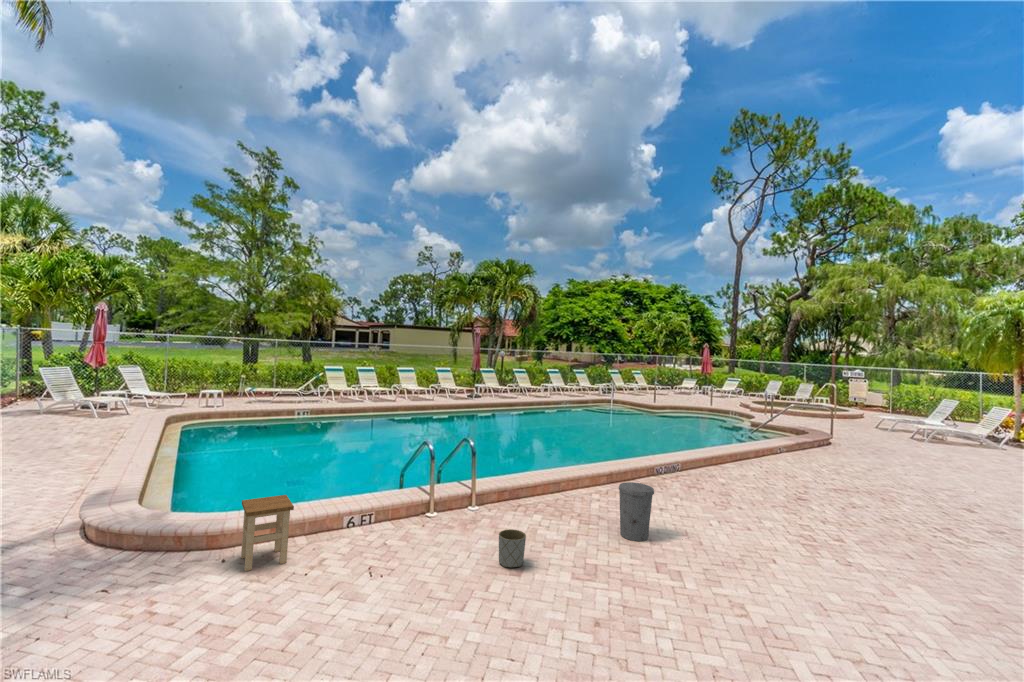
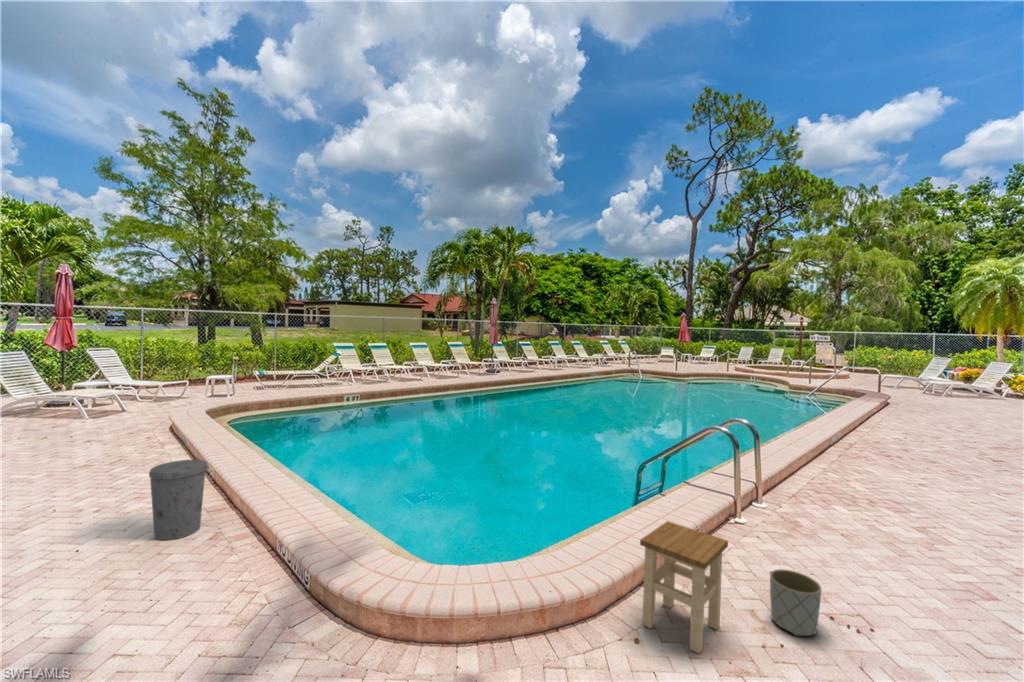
trash can: present [619,482,654,541] -> present [149,460,208,540]
planter: present [499,529,526,567] -> present [770,569,821,636]

